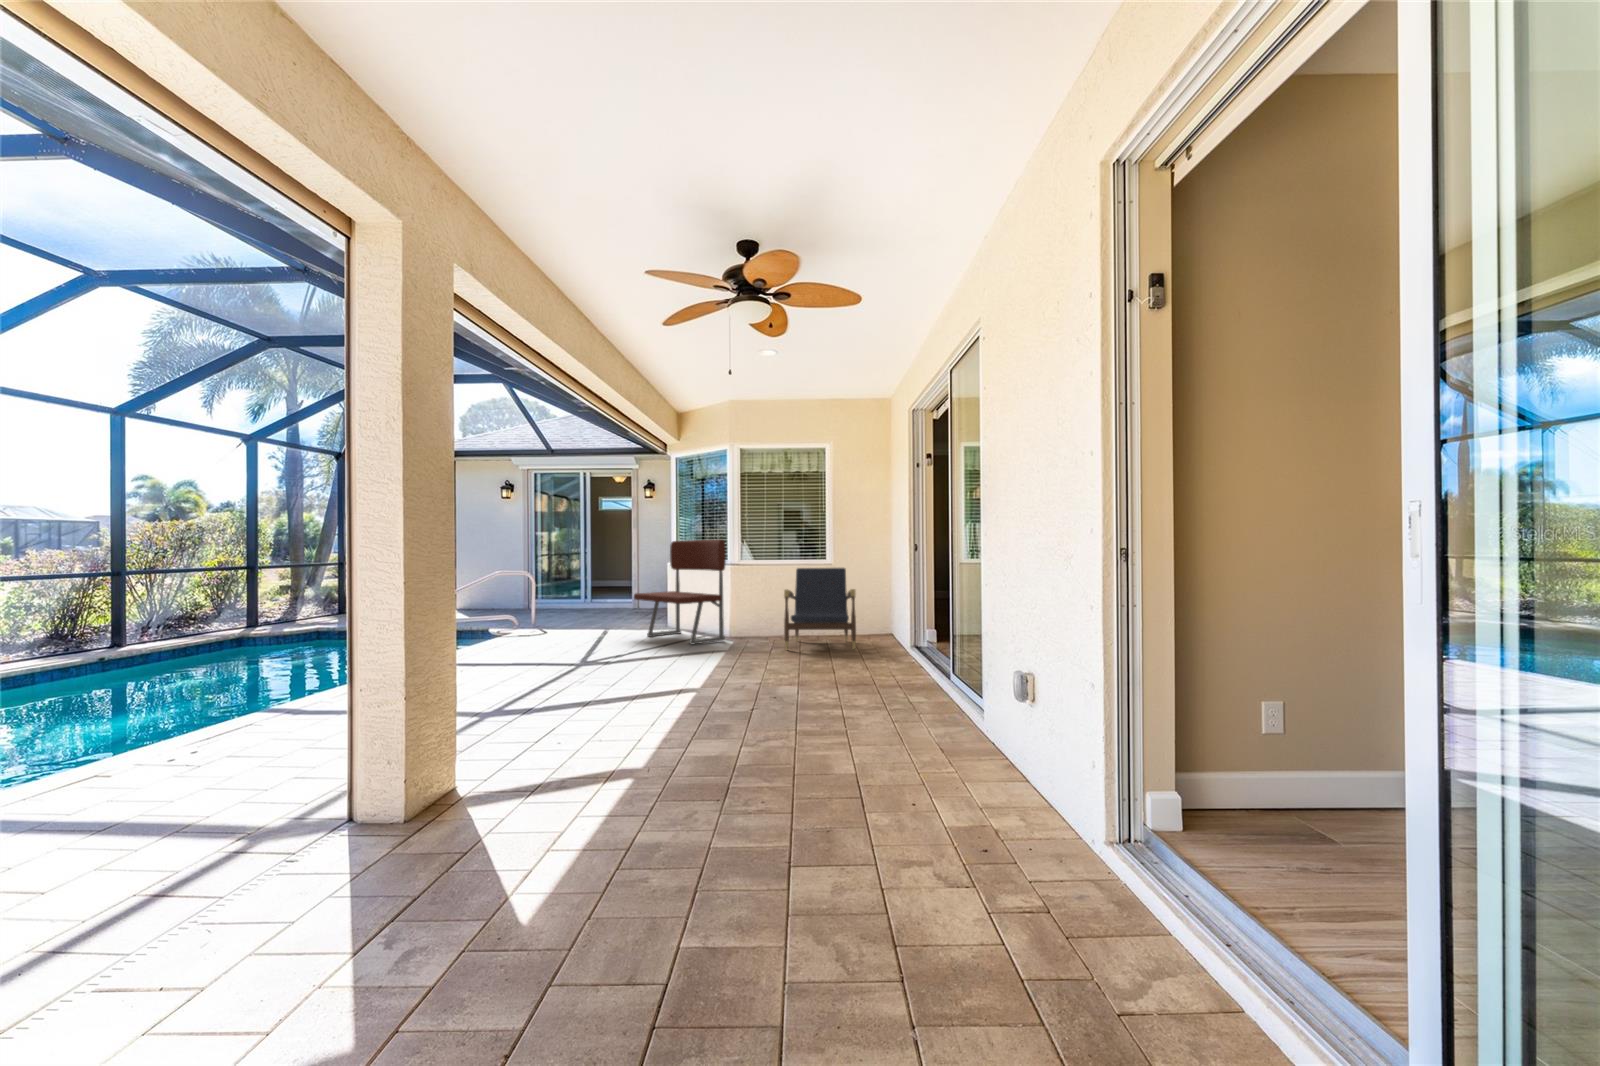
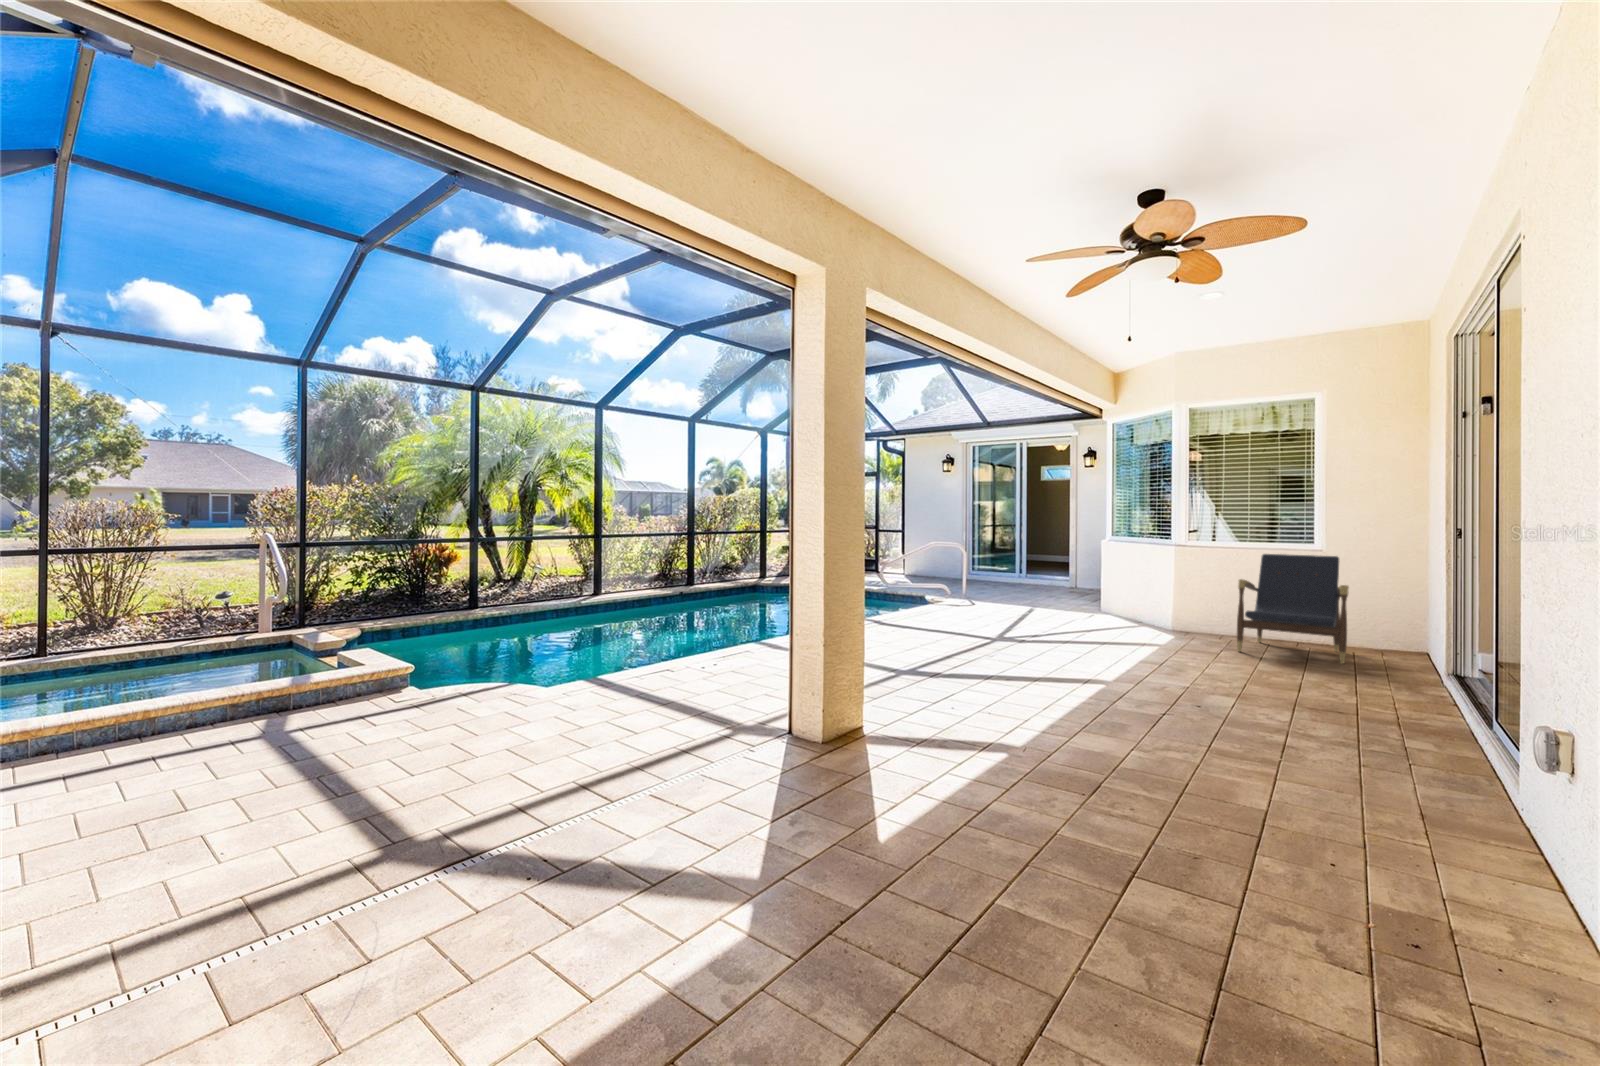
bench: present [634,539,726,645] -> none [1059,517,1165,631]

